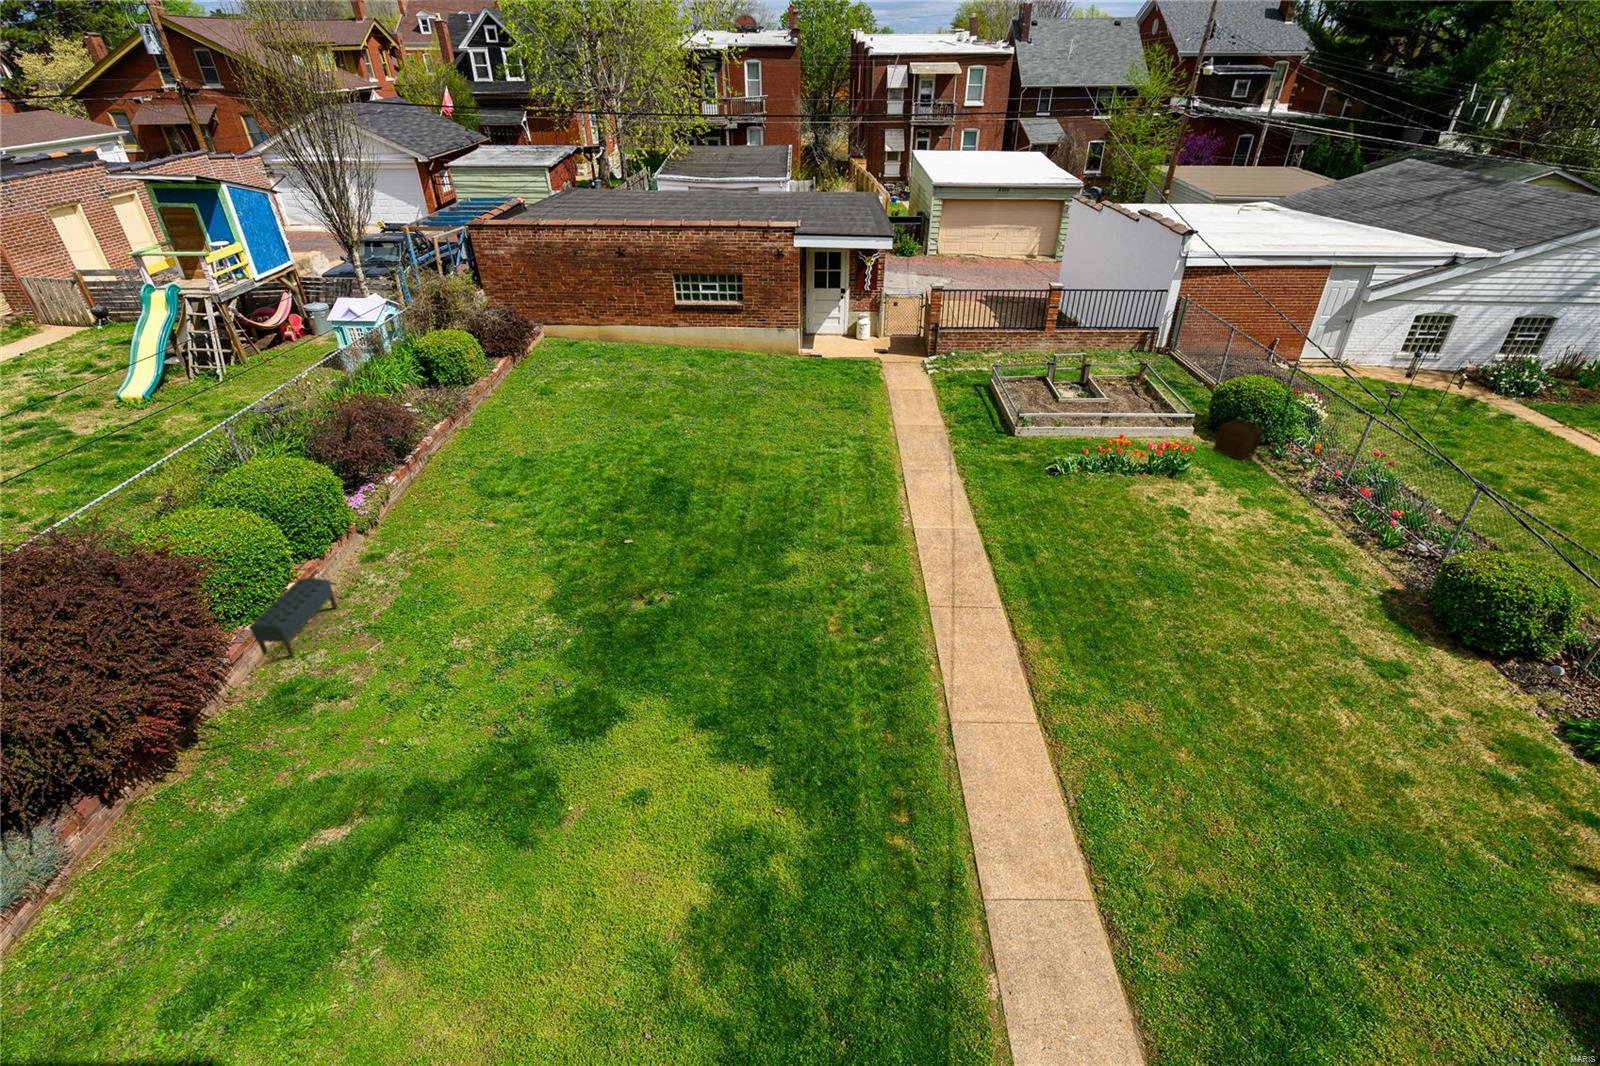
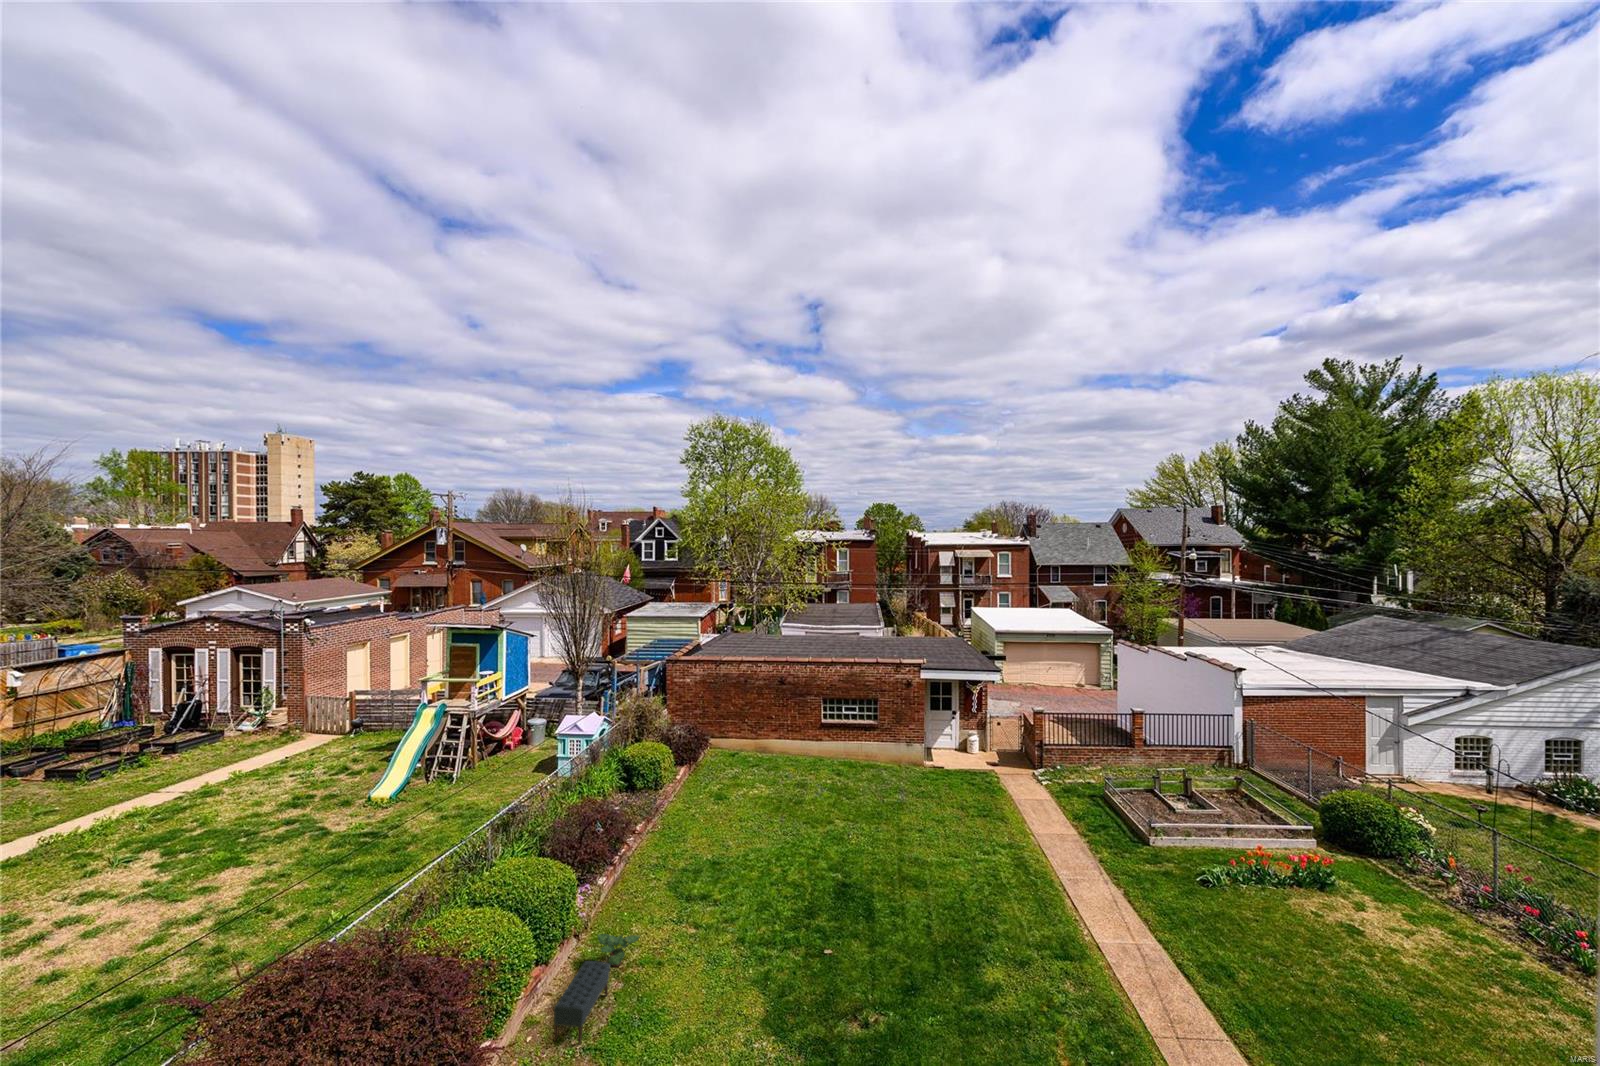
wooden crate: present [1213,420,1264,460] -> none [1340,831,1383,871]
potted plant: none [327,548,381,579] -> present [598,934,639,967]

